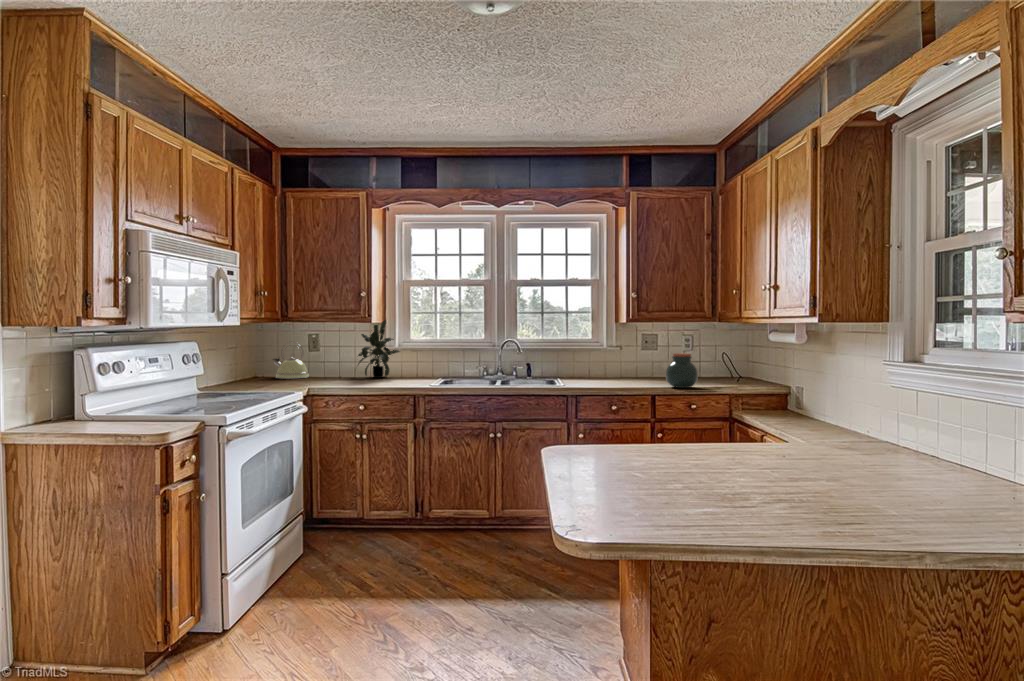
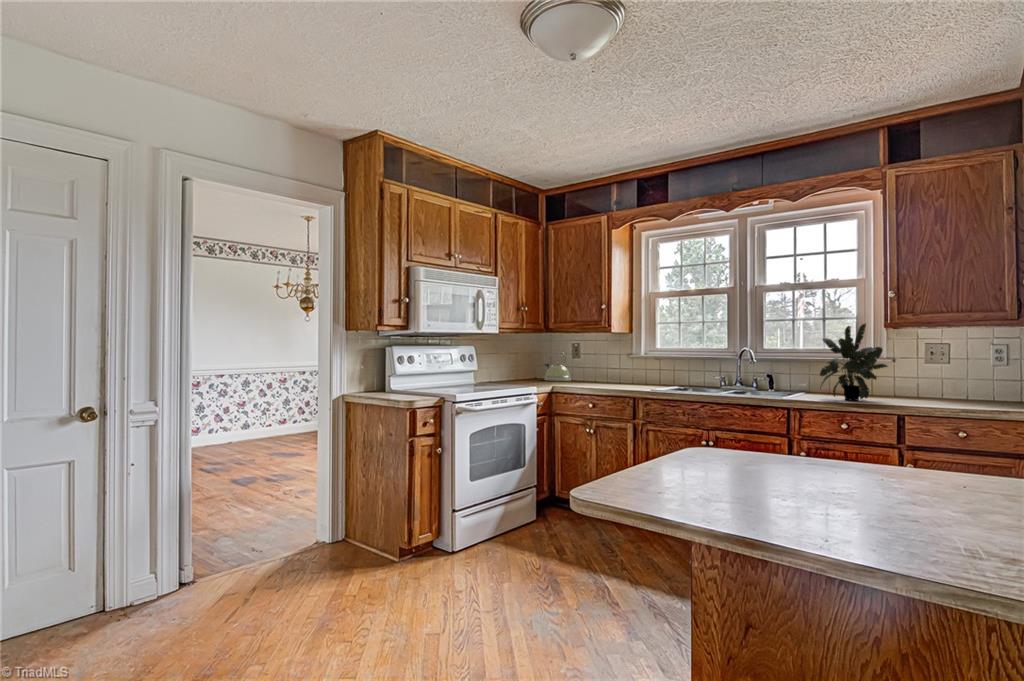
potted plant: present [358,320,400,378] -> present [820,323,887,400]
jar: present [666,353,698,388] -> none [918,364,967,408]

